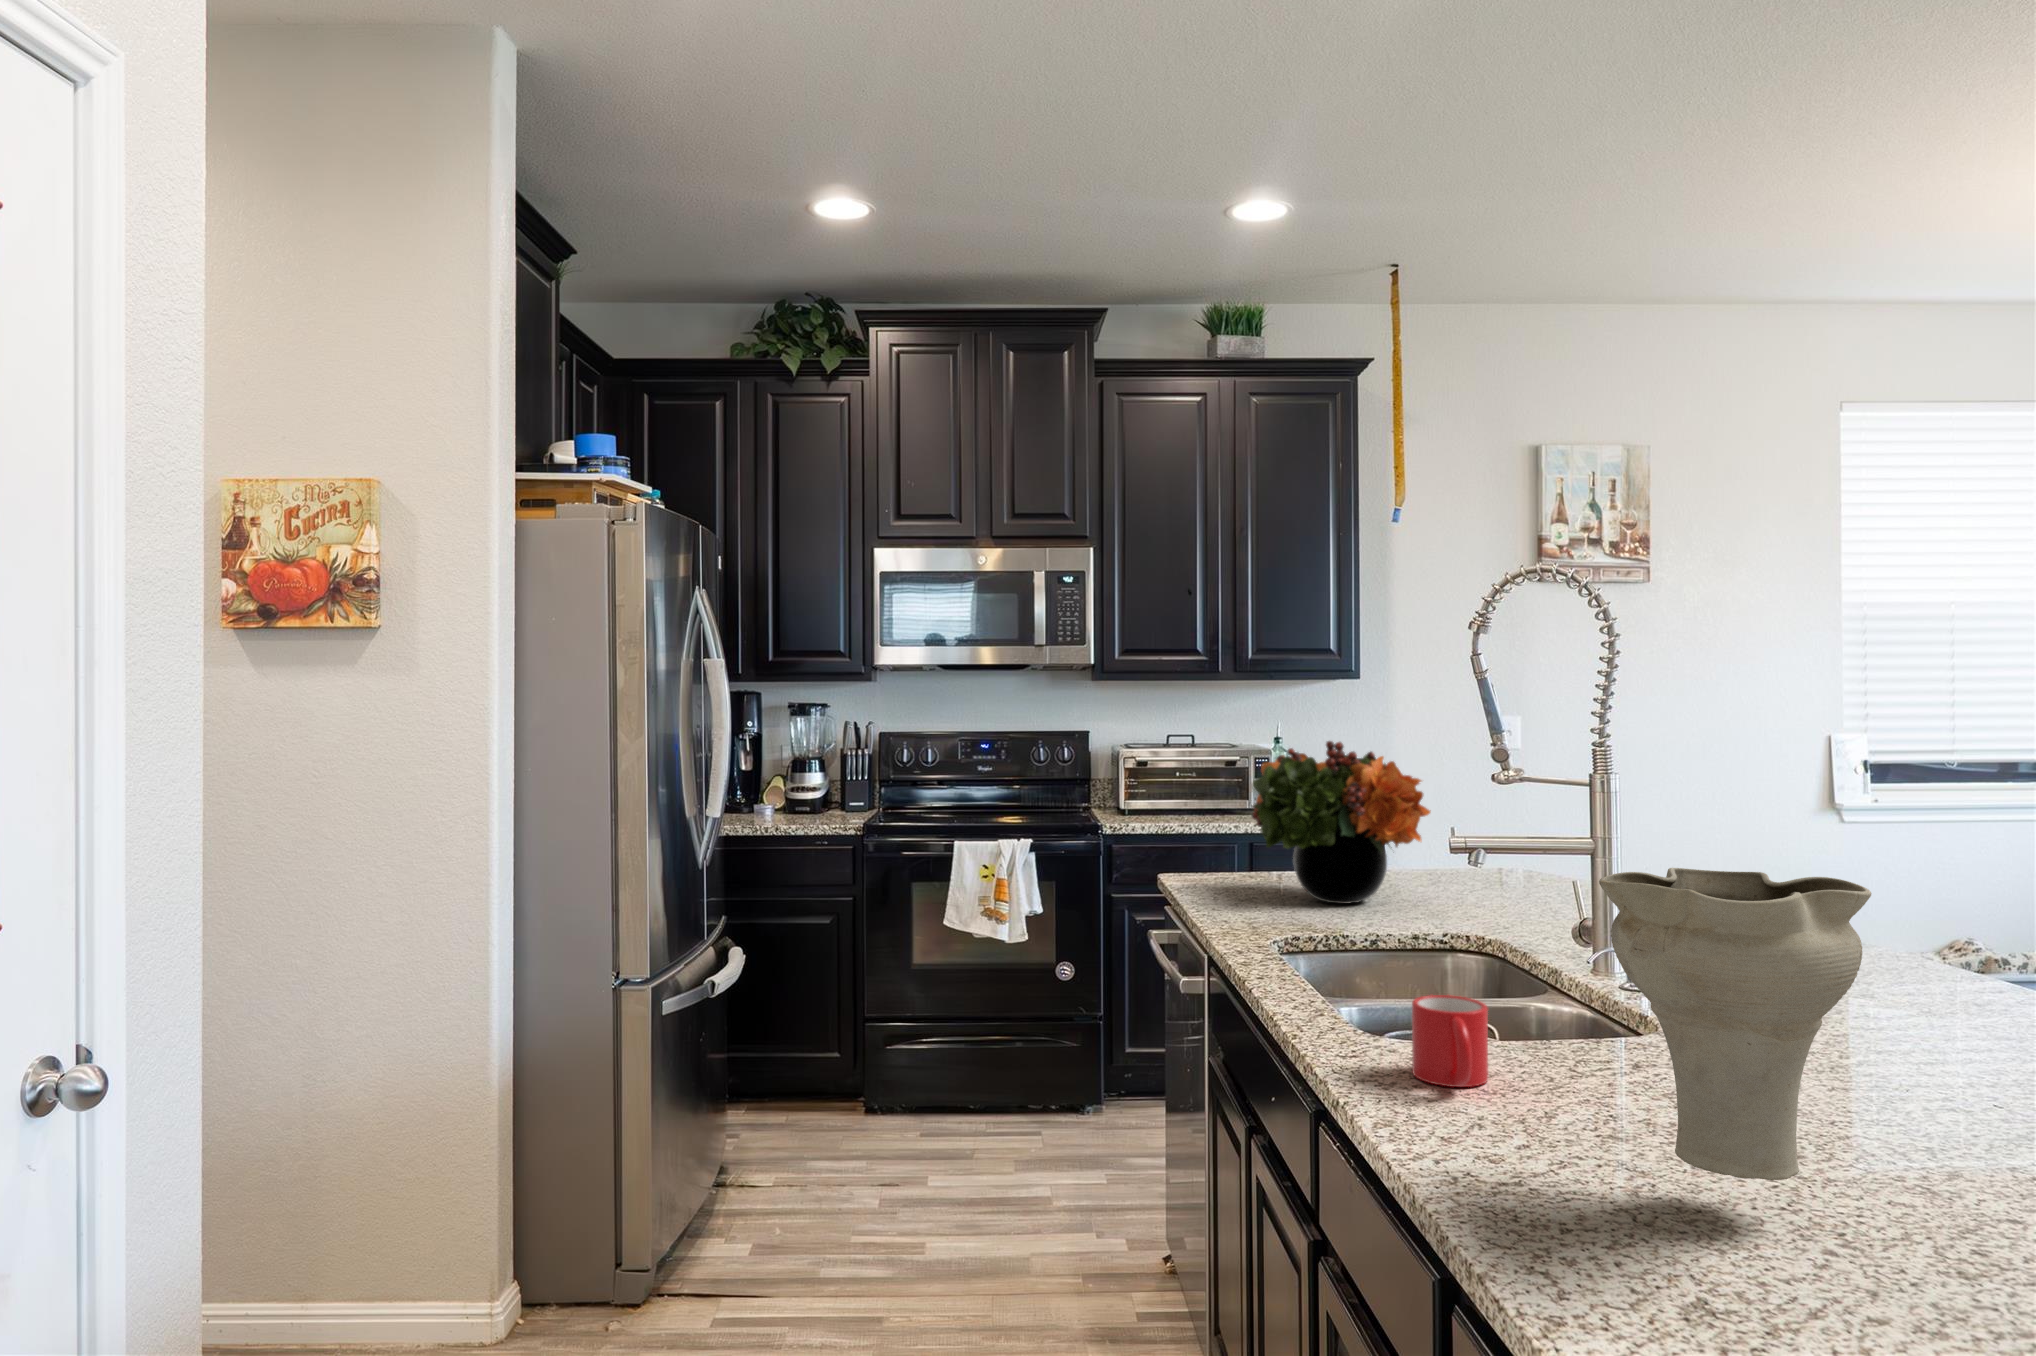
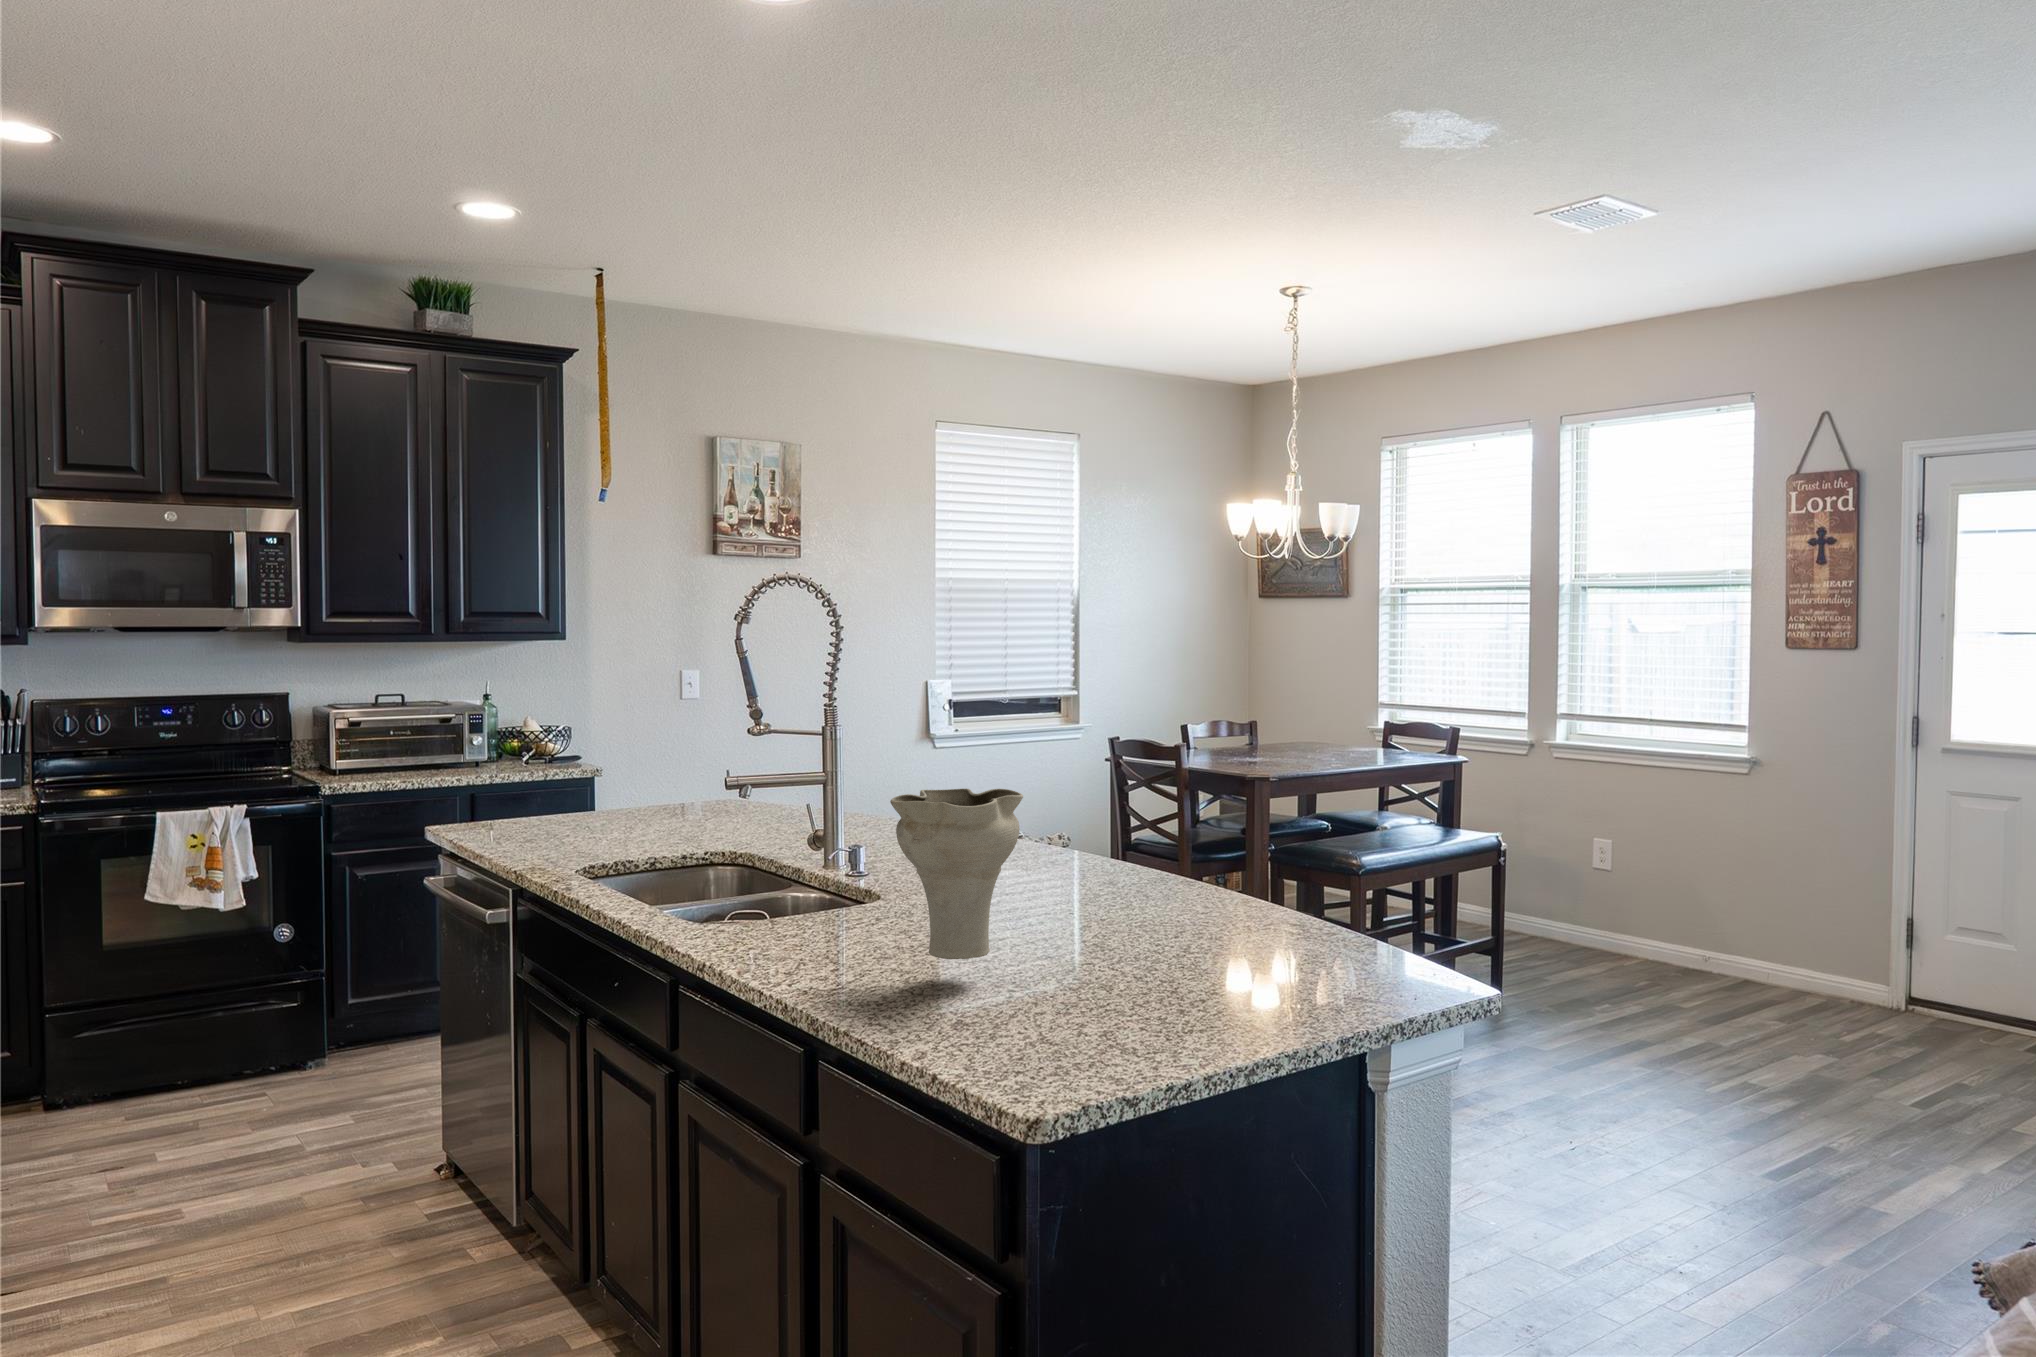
flower arrangement: present [1252,741,1430,904] -> none [533,703,687,836]
mug: present [1412,995,1488,1087] -> none [746,887,797,948]

